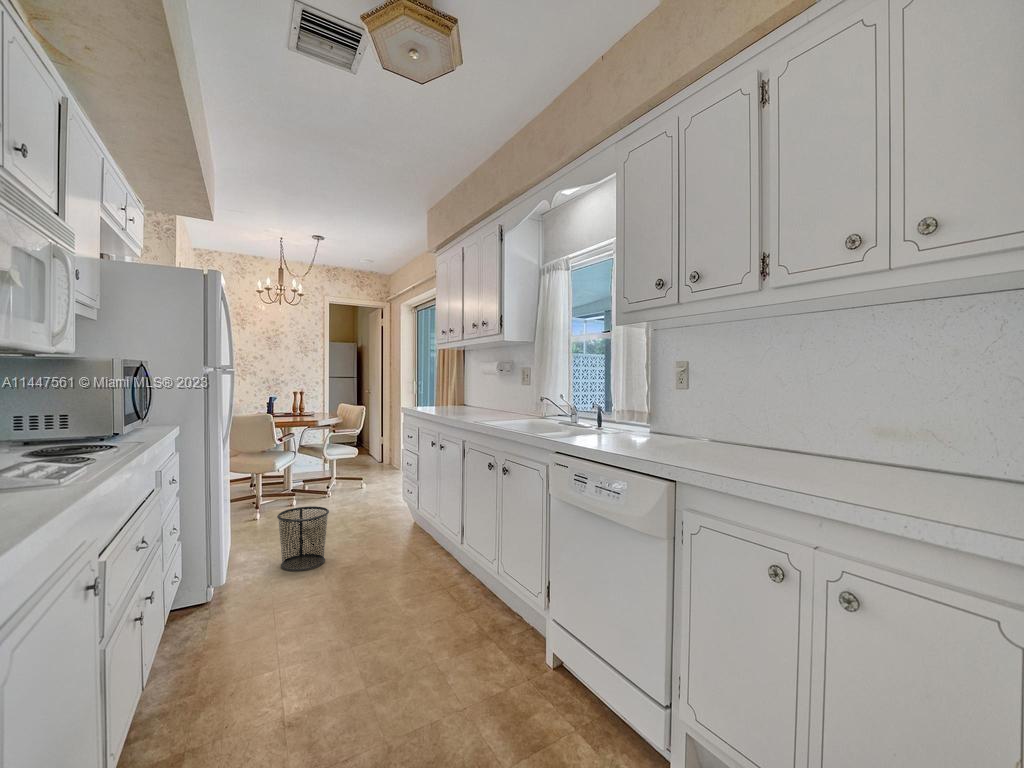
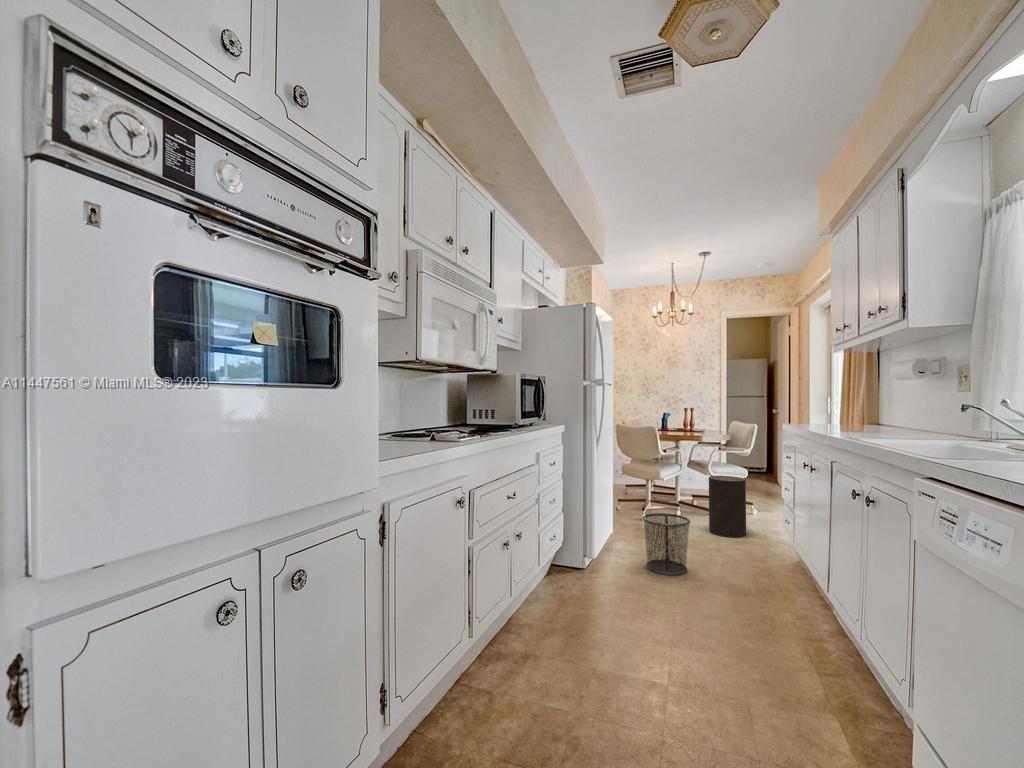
stool: none [329,458,363,516] -> present [709,476,746,537]

